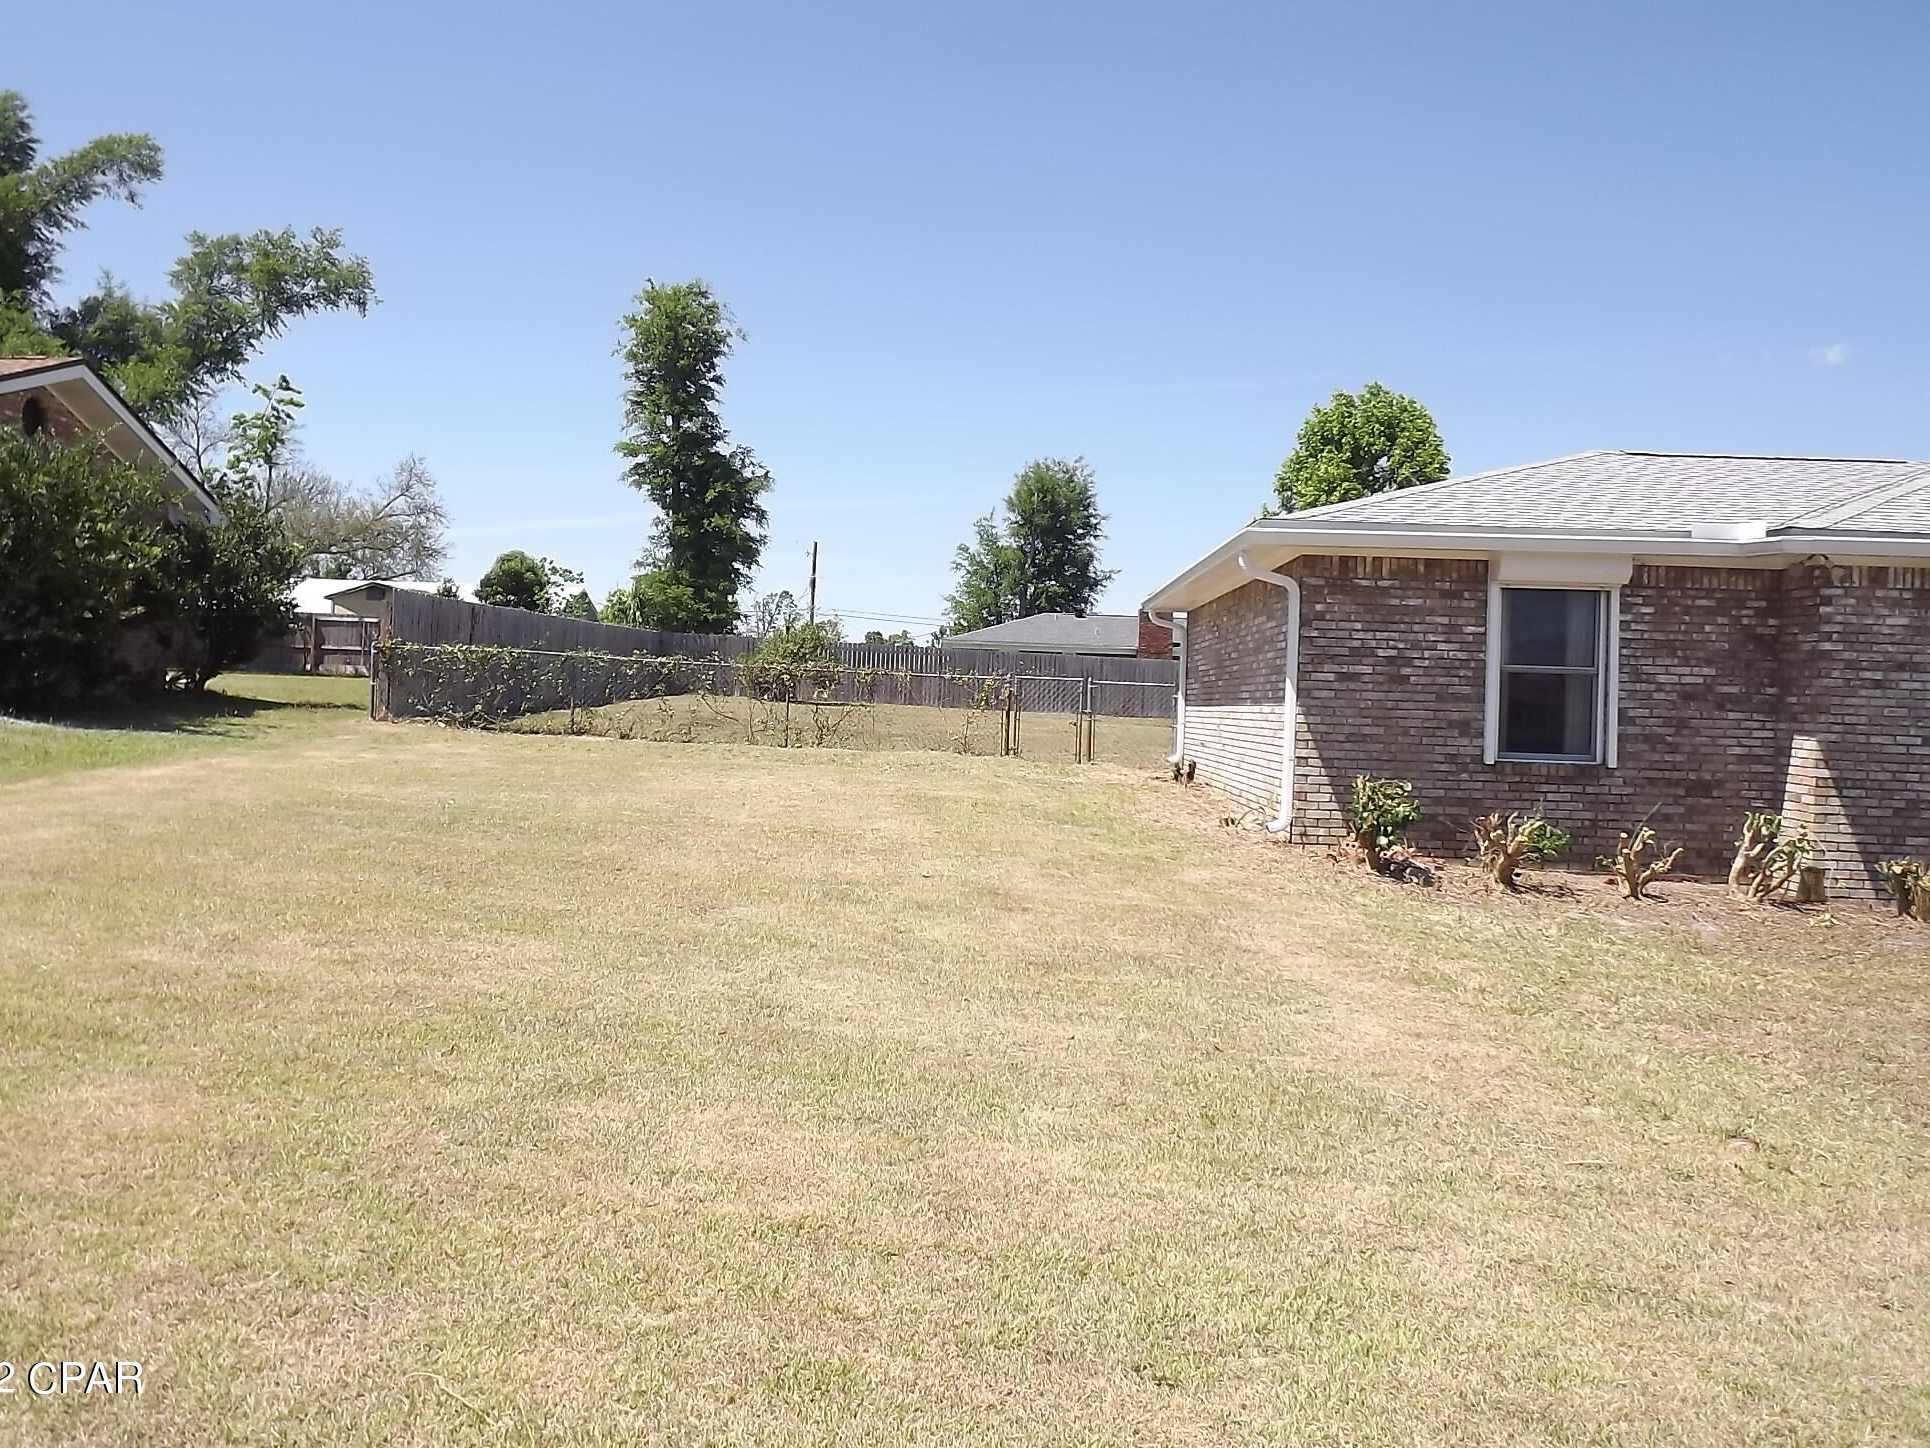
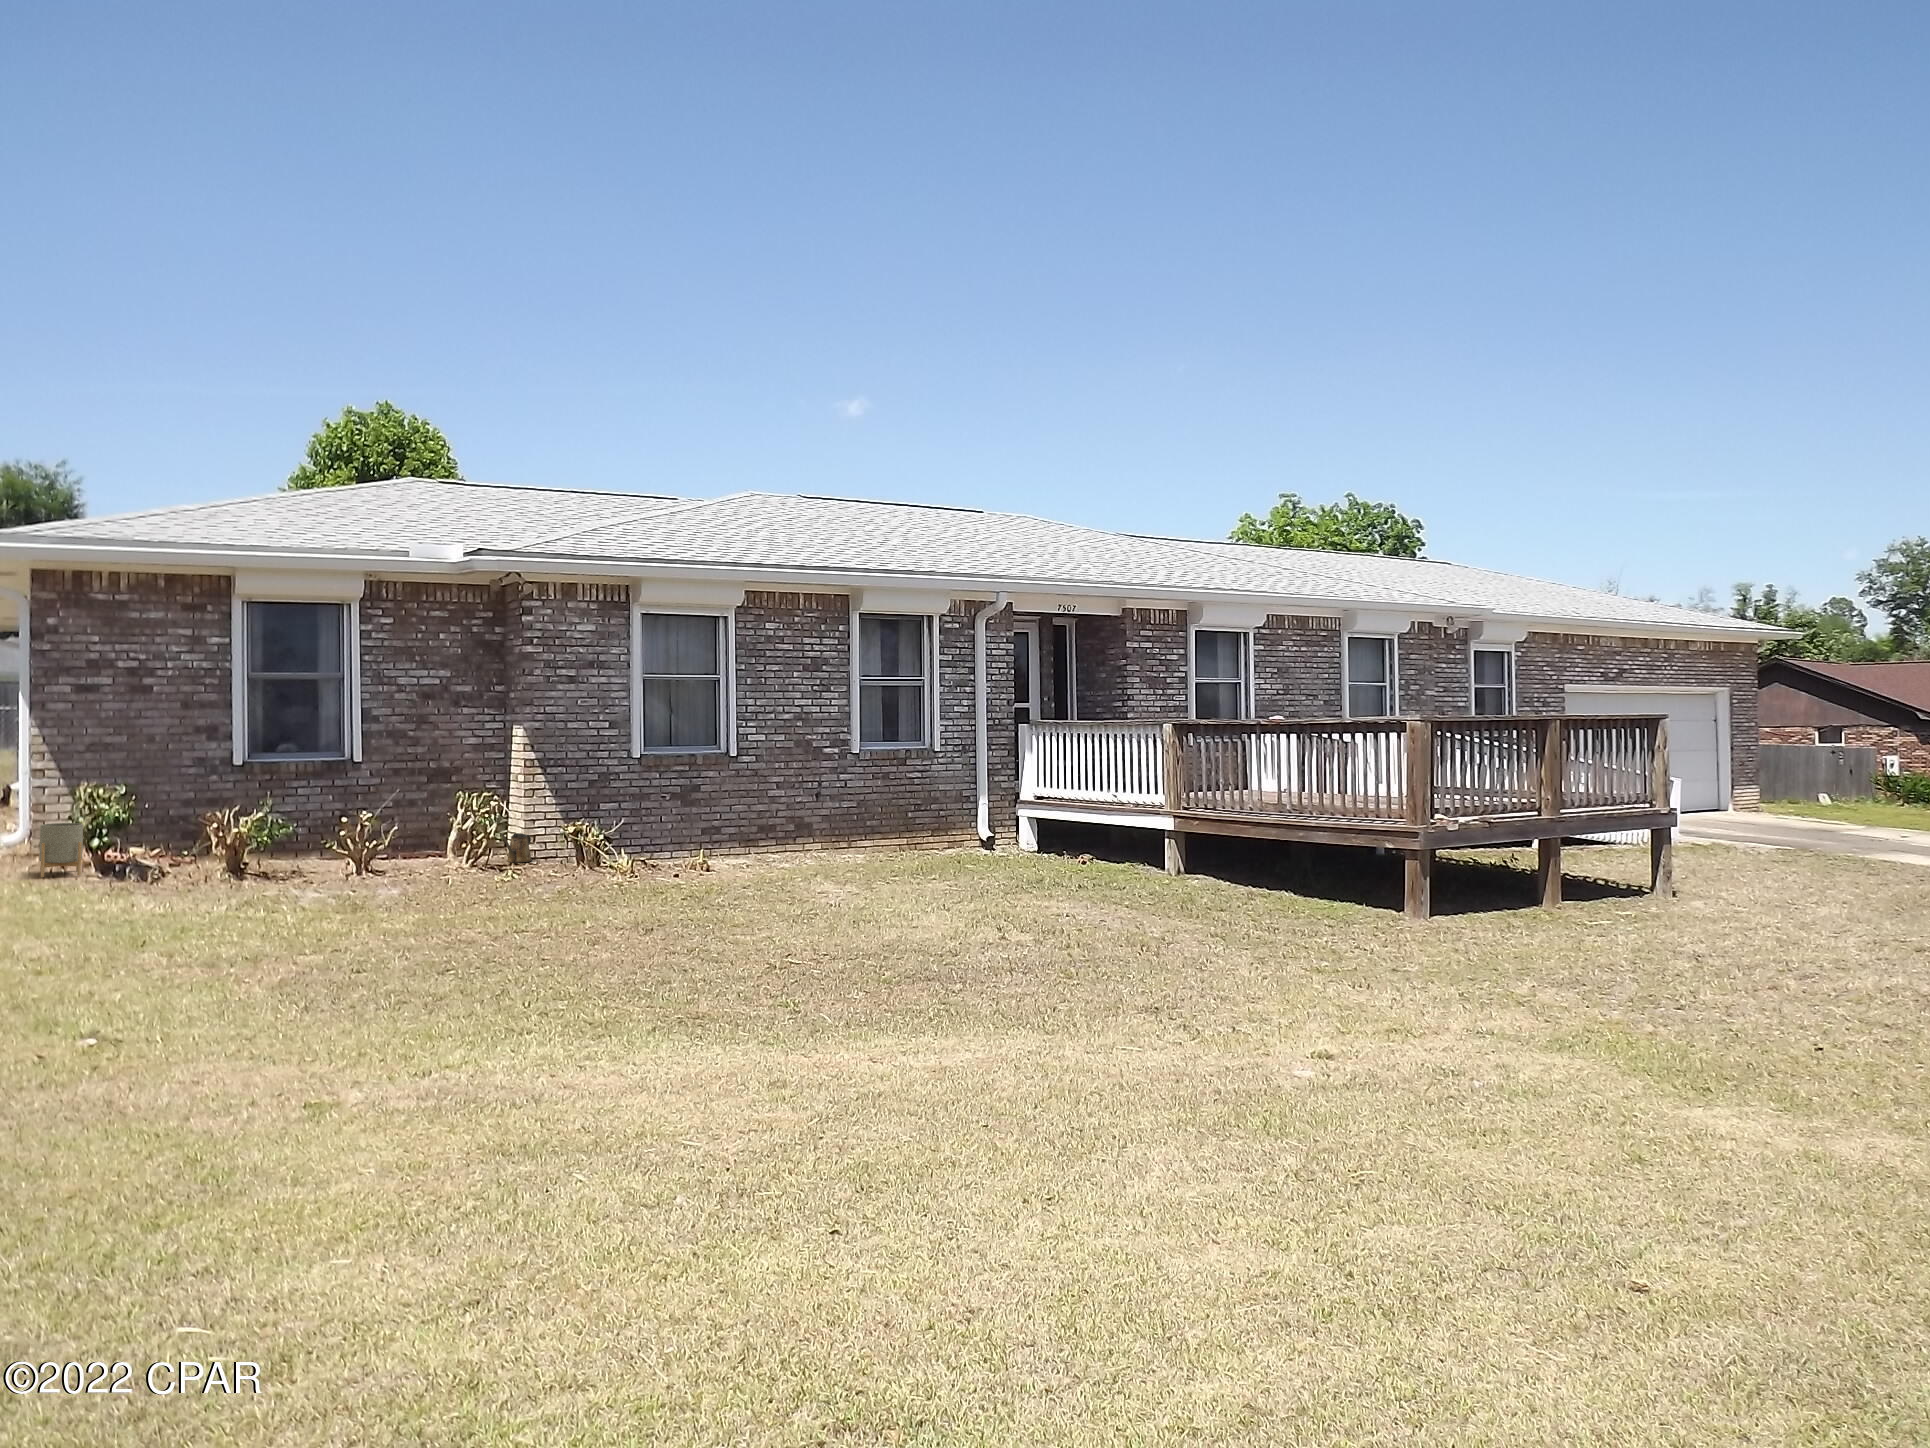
planter: none [1324,817,1369,873] -> present [39,823,83,877]

